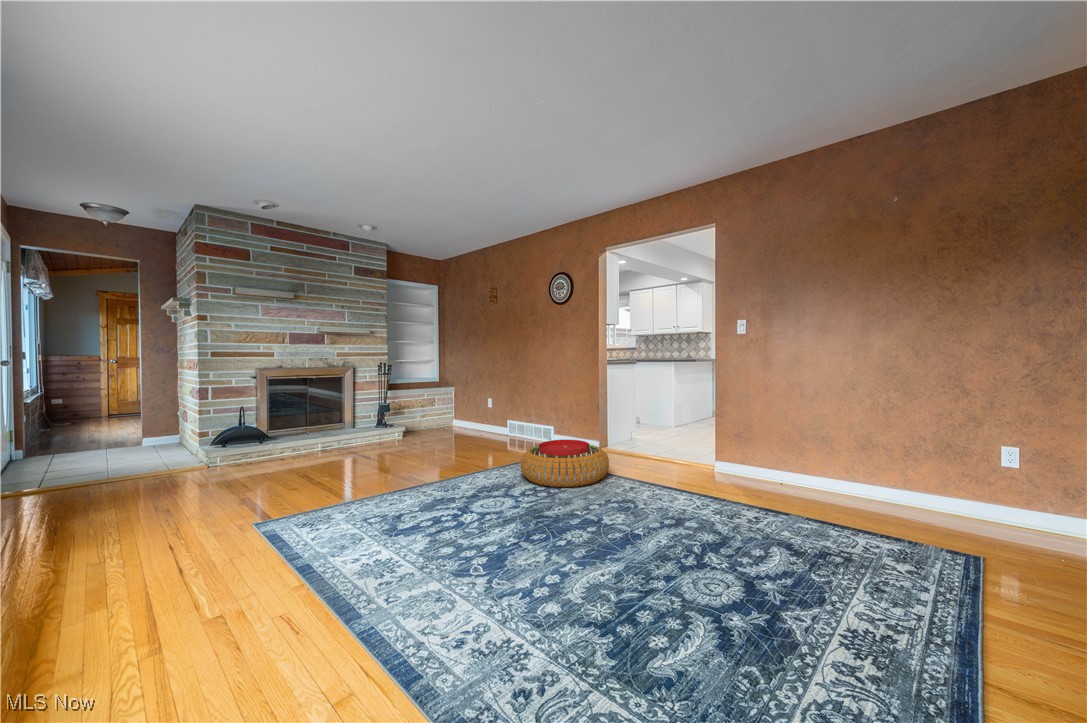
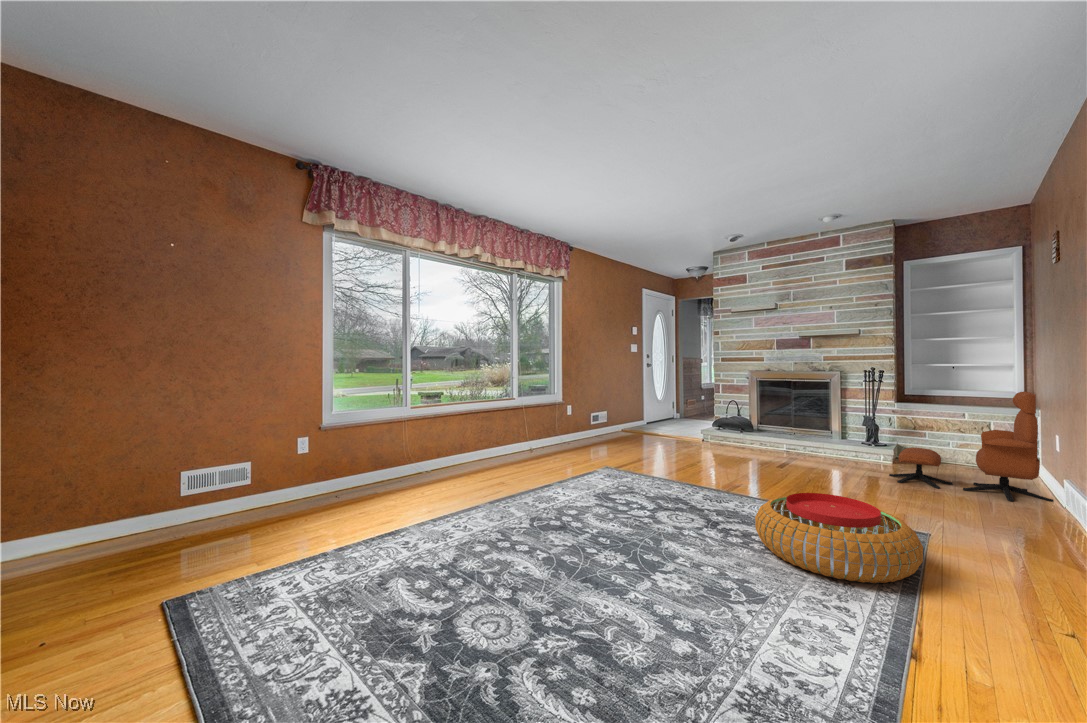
lounge chair: none [432,371,505,442] -> present [889,391,1054,502]

